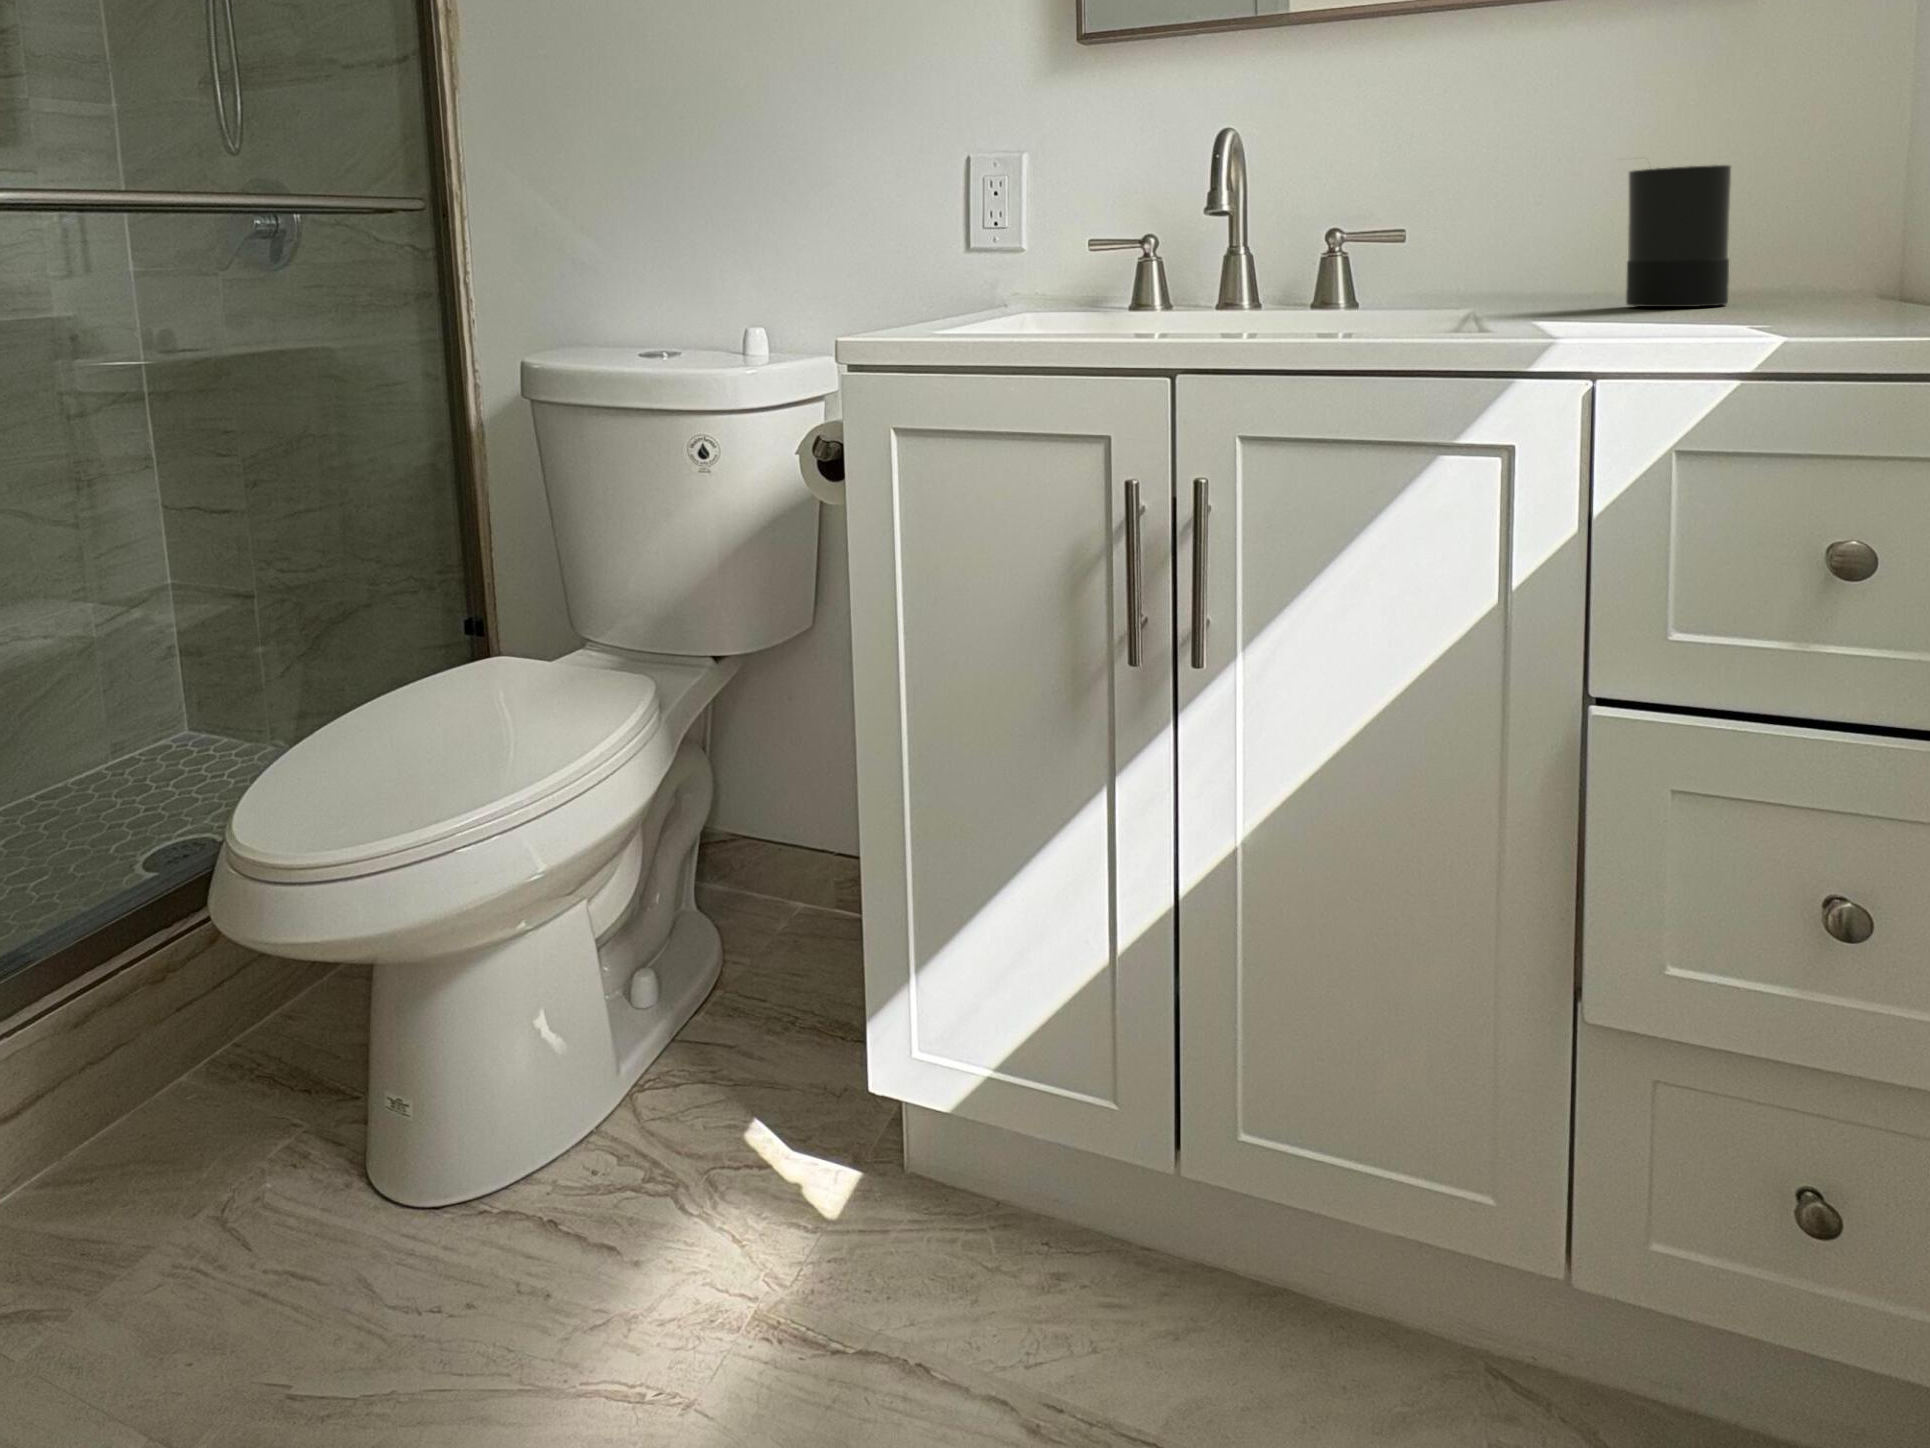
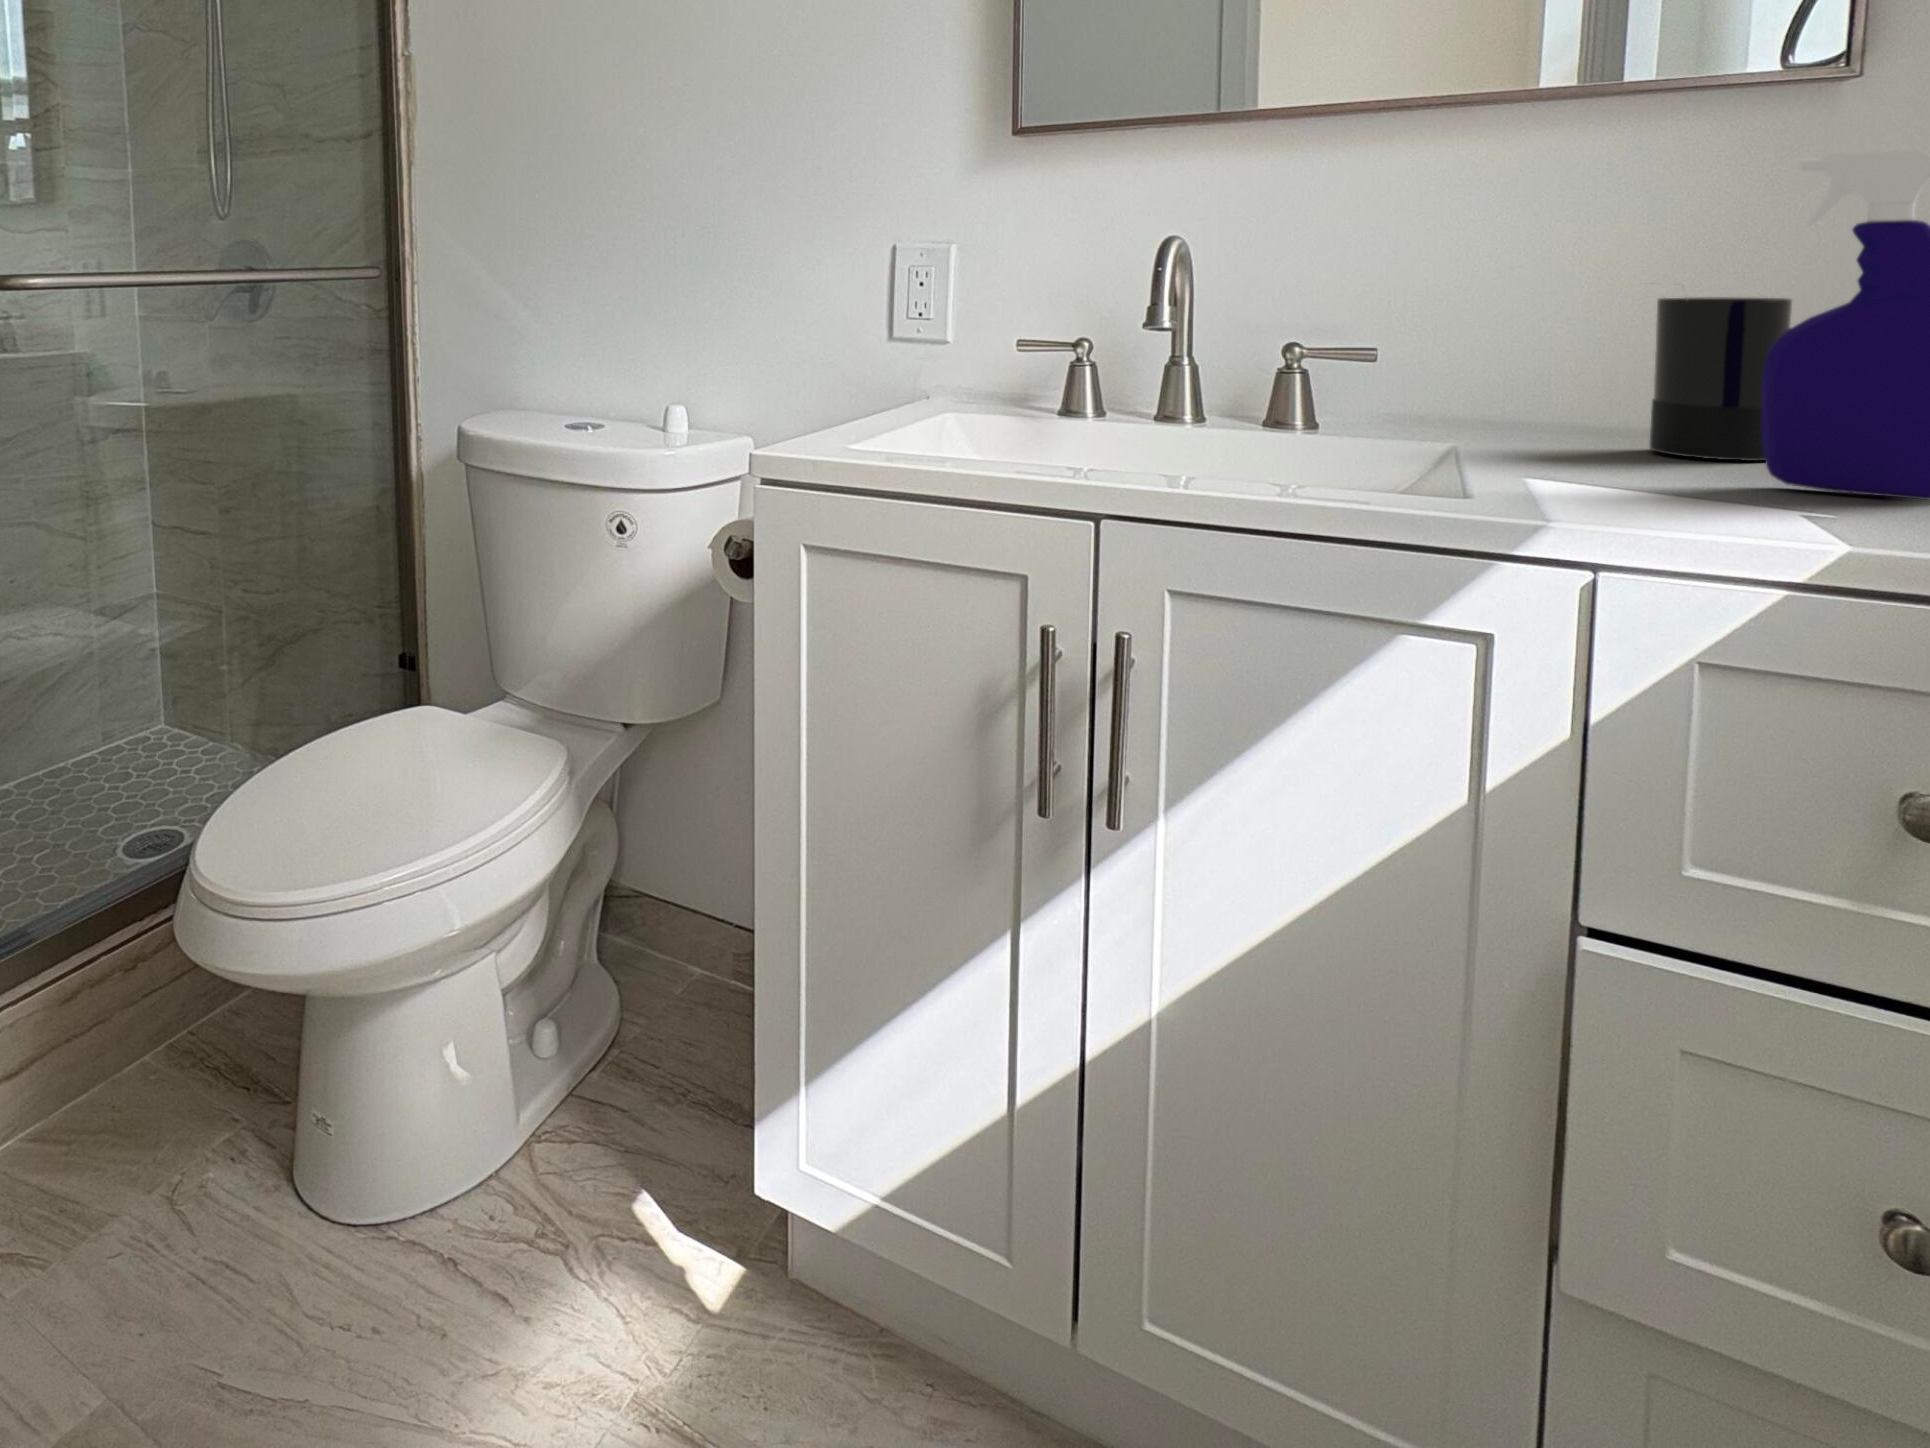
spray bottle: none [1717,17,1874,315] -> present [1762,151,1930,500]

